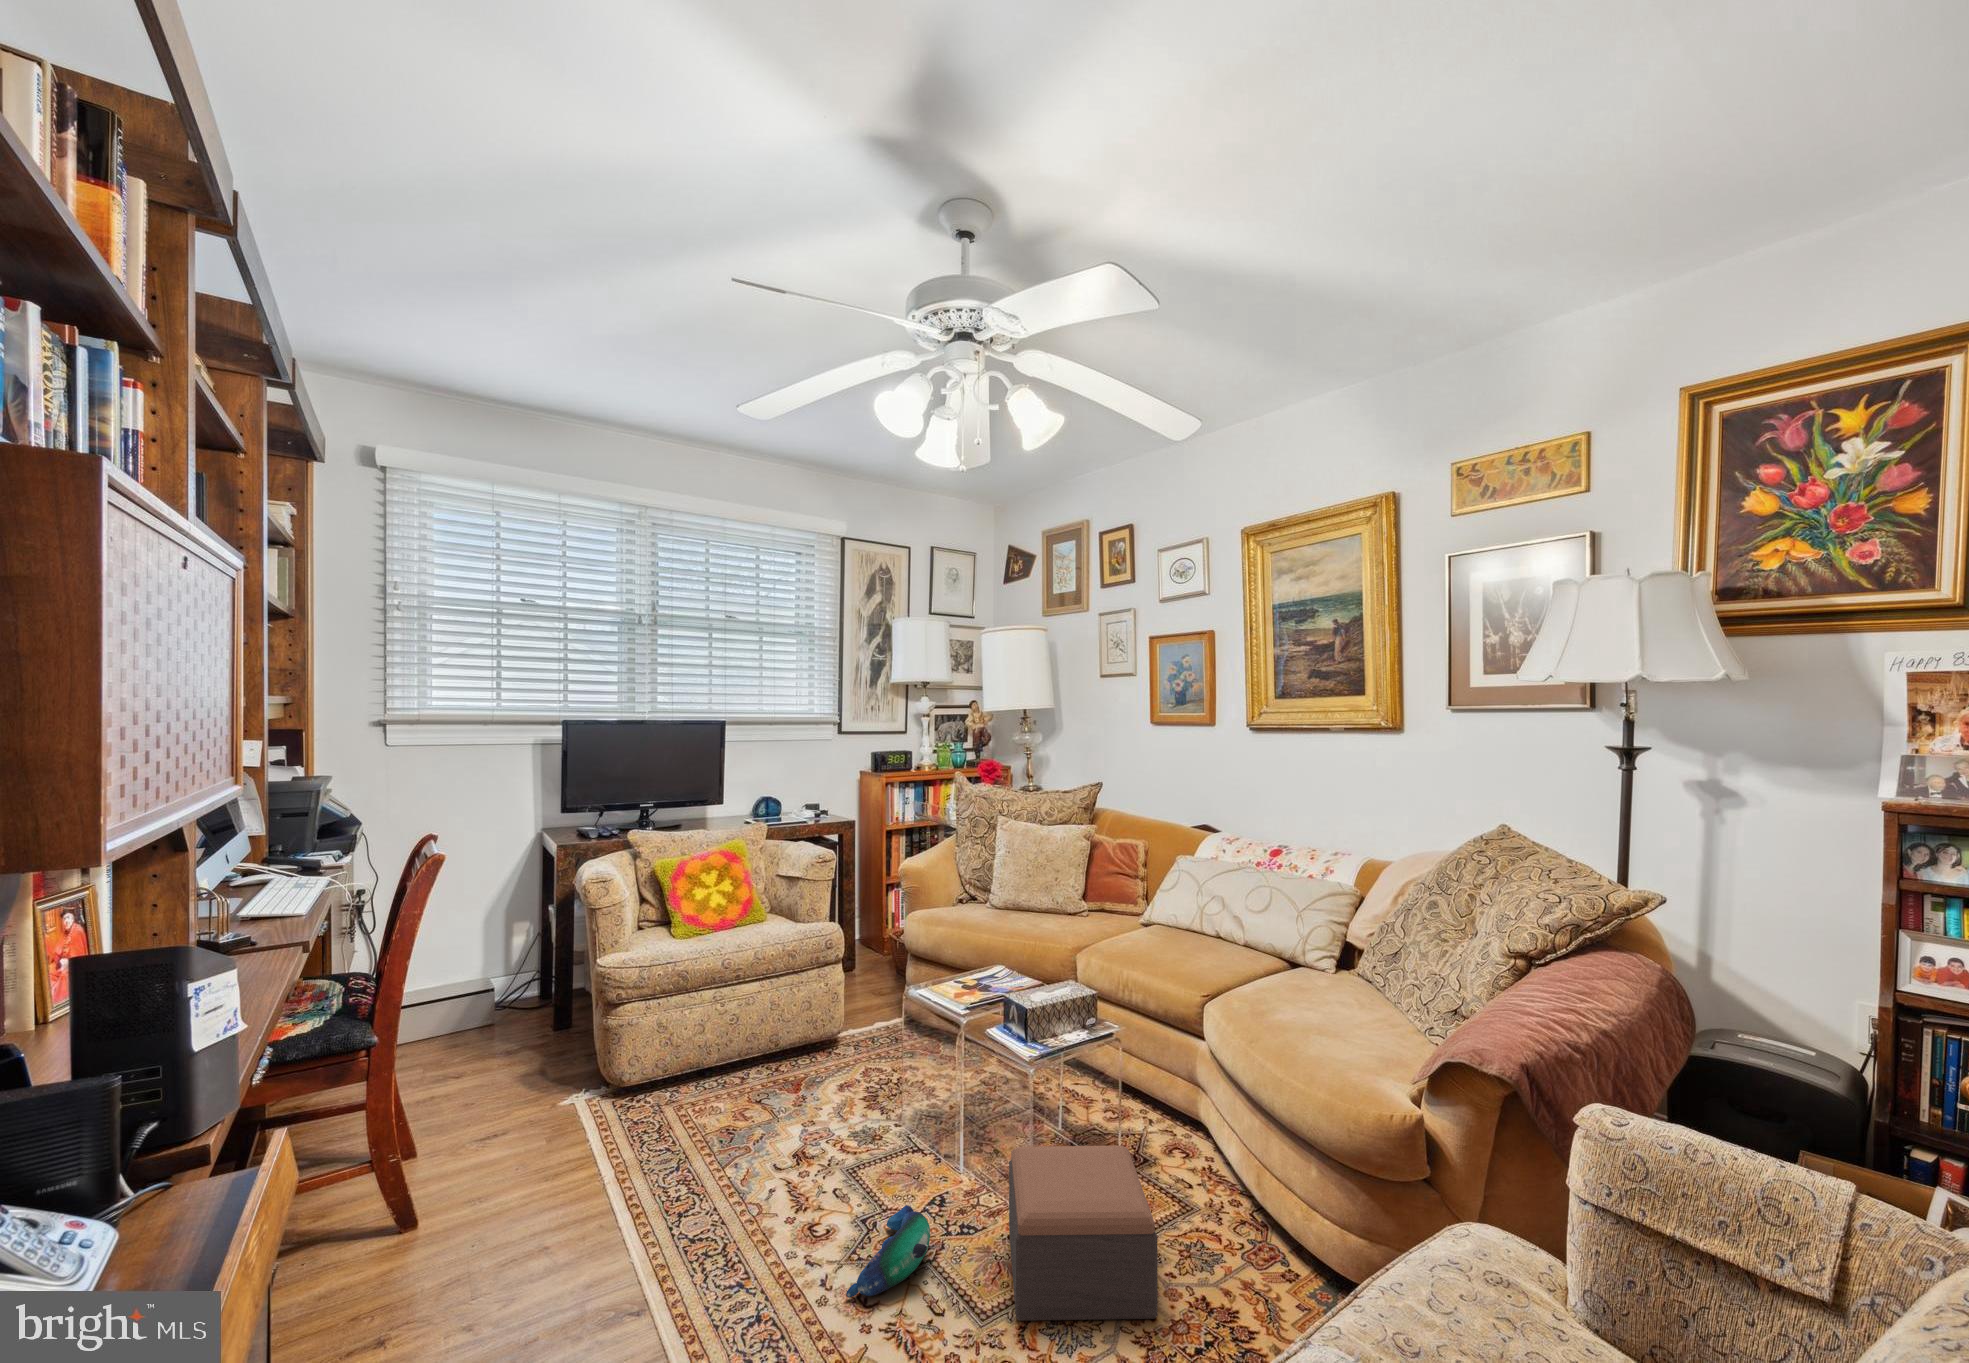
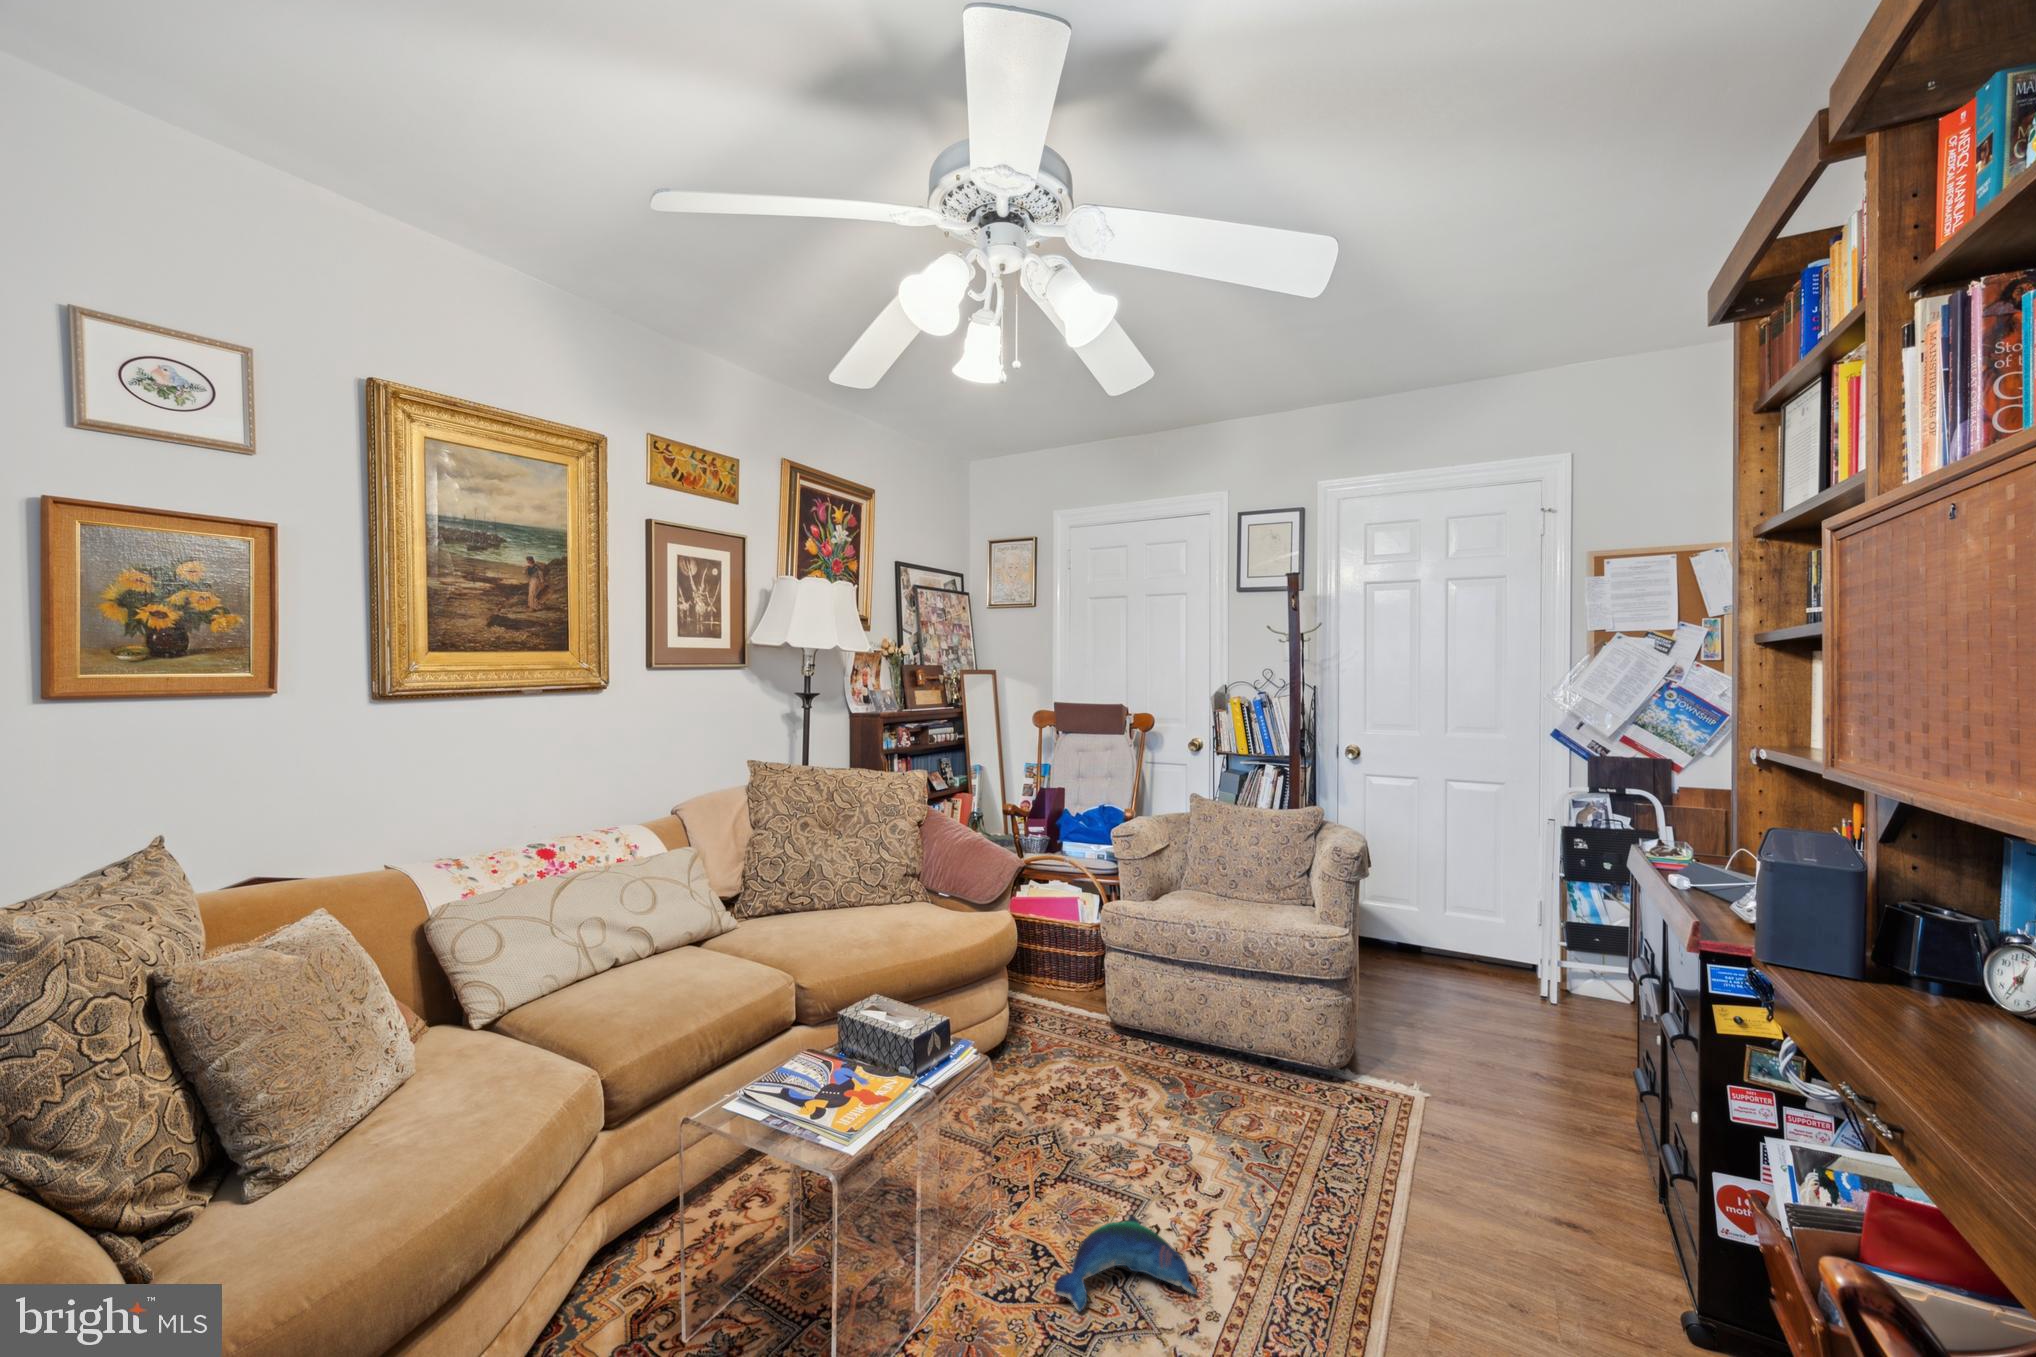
footstool: present [1009,1146,1158,1321] -> none [975,1049,1128,1212]

